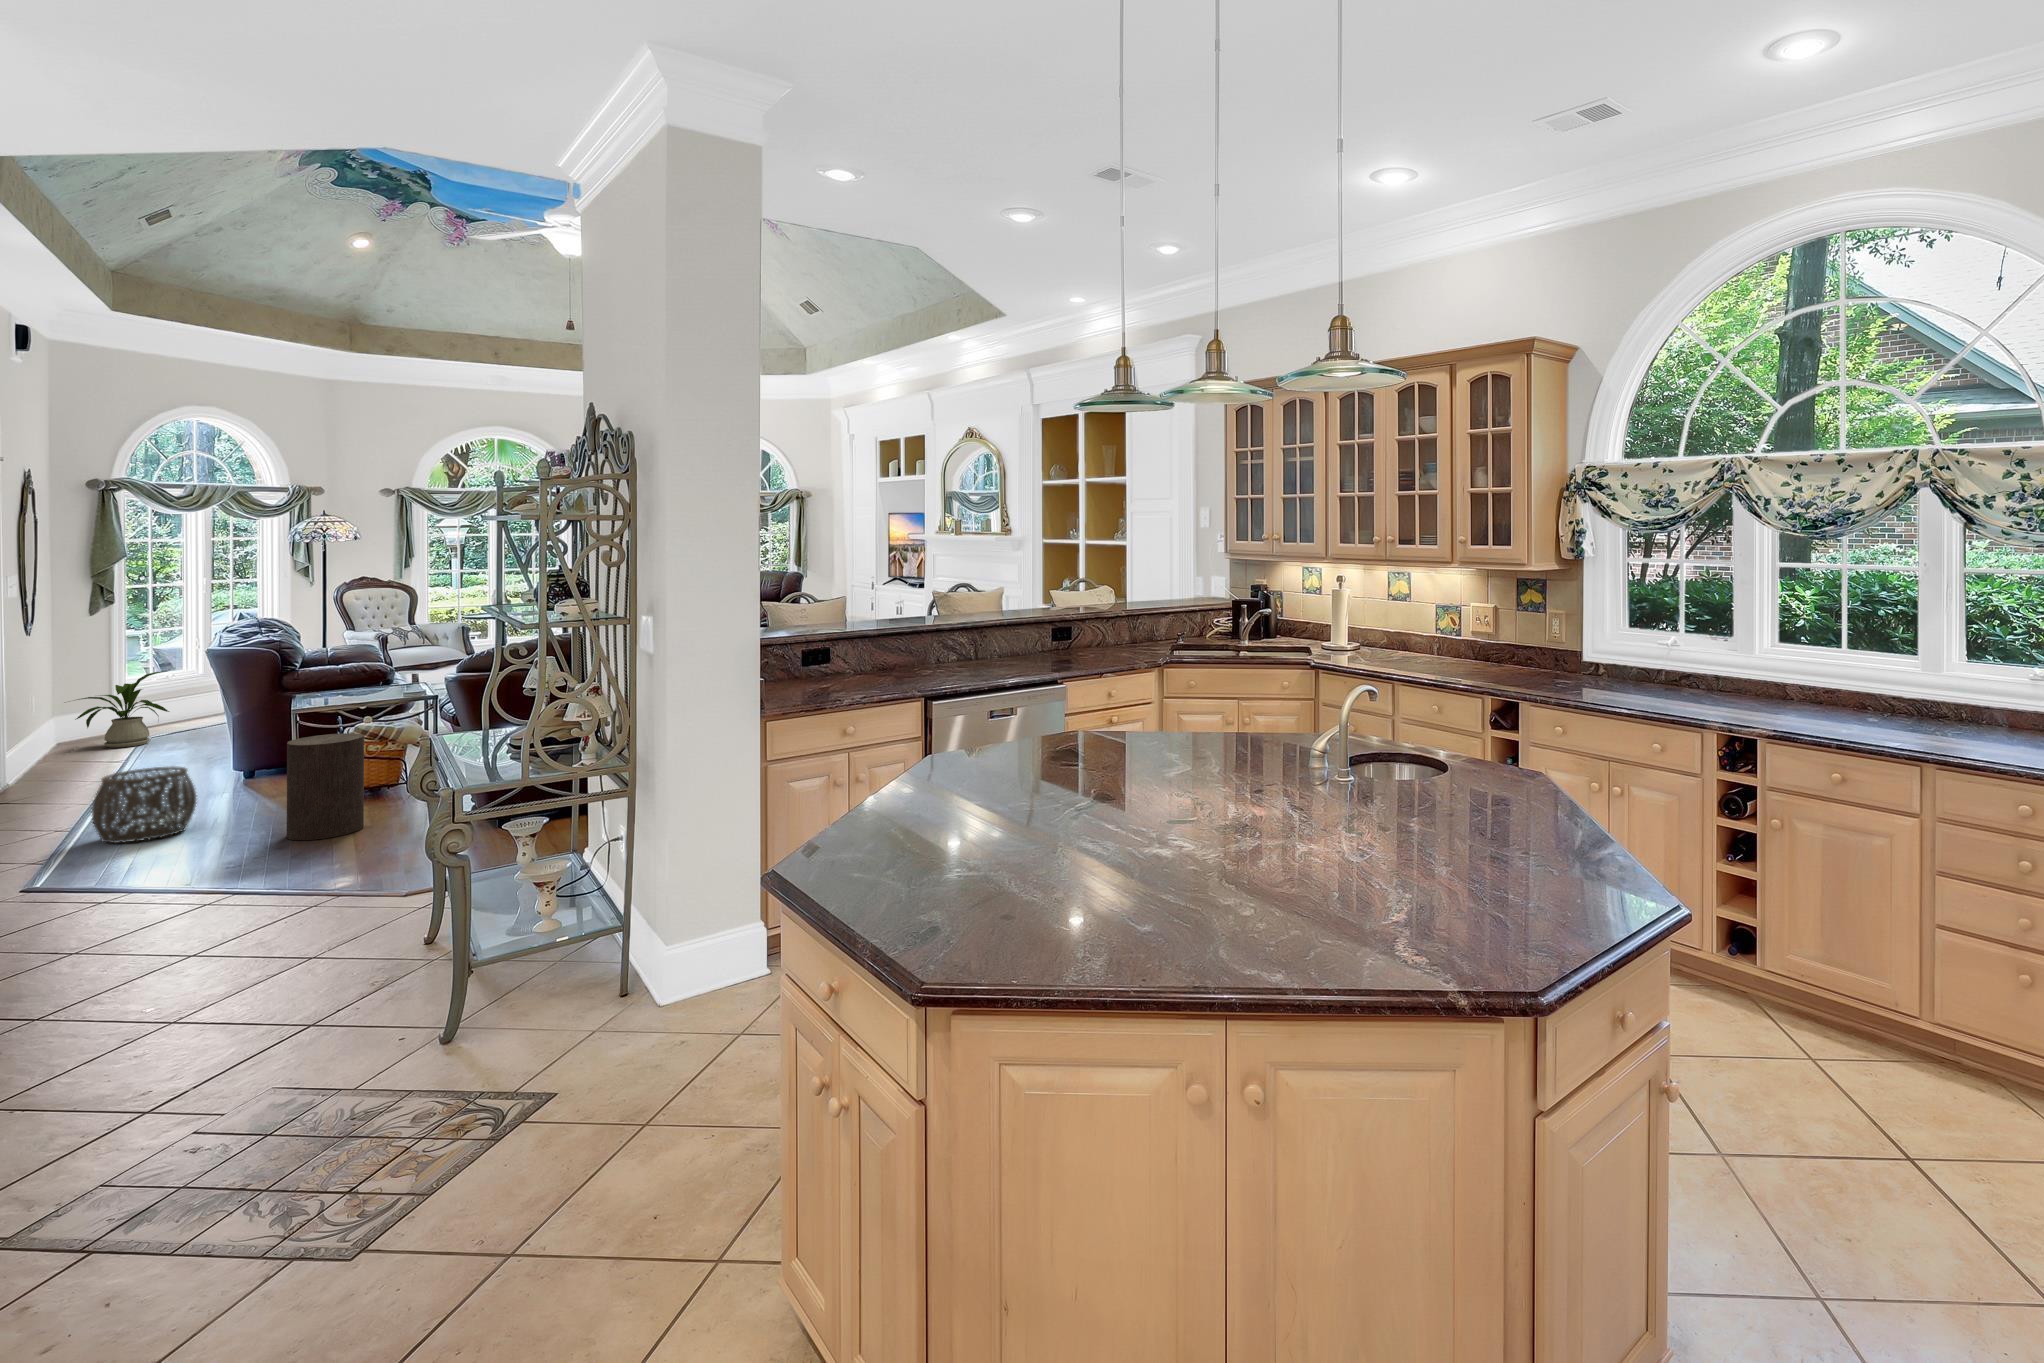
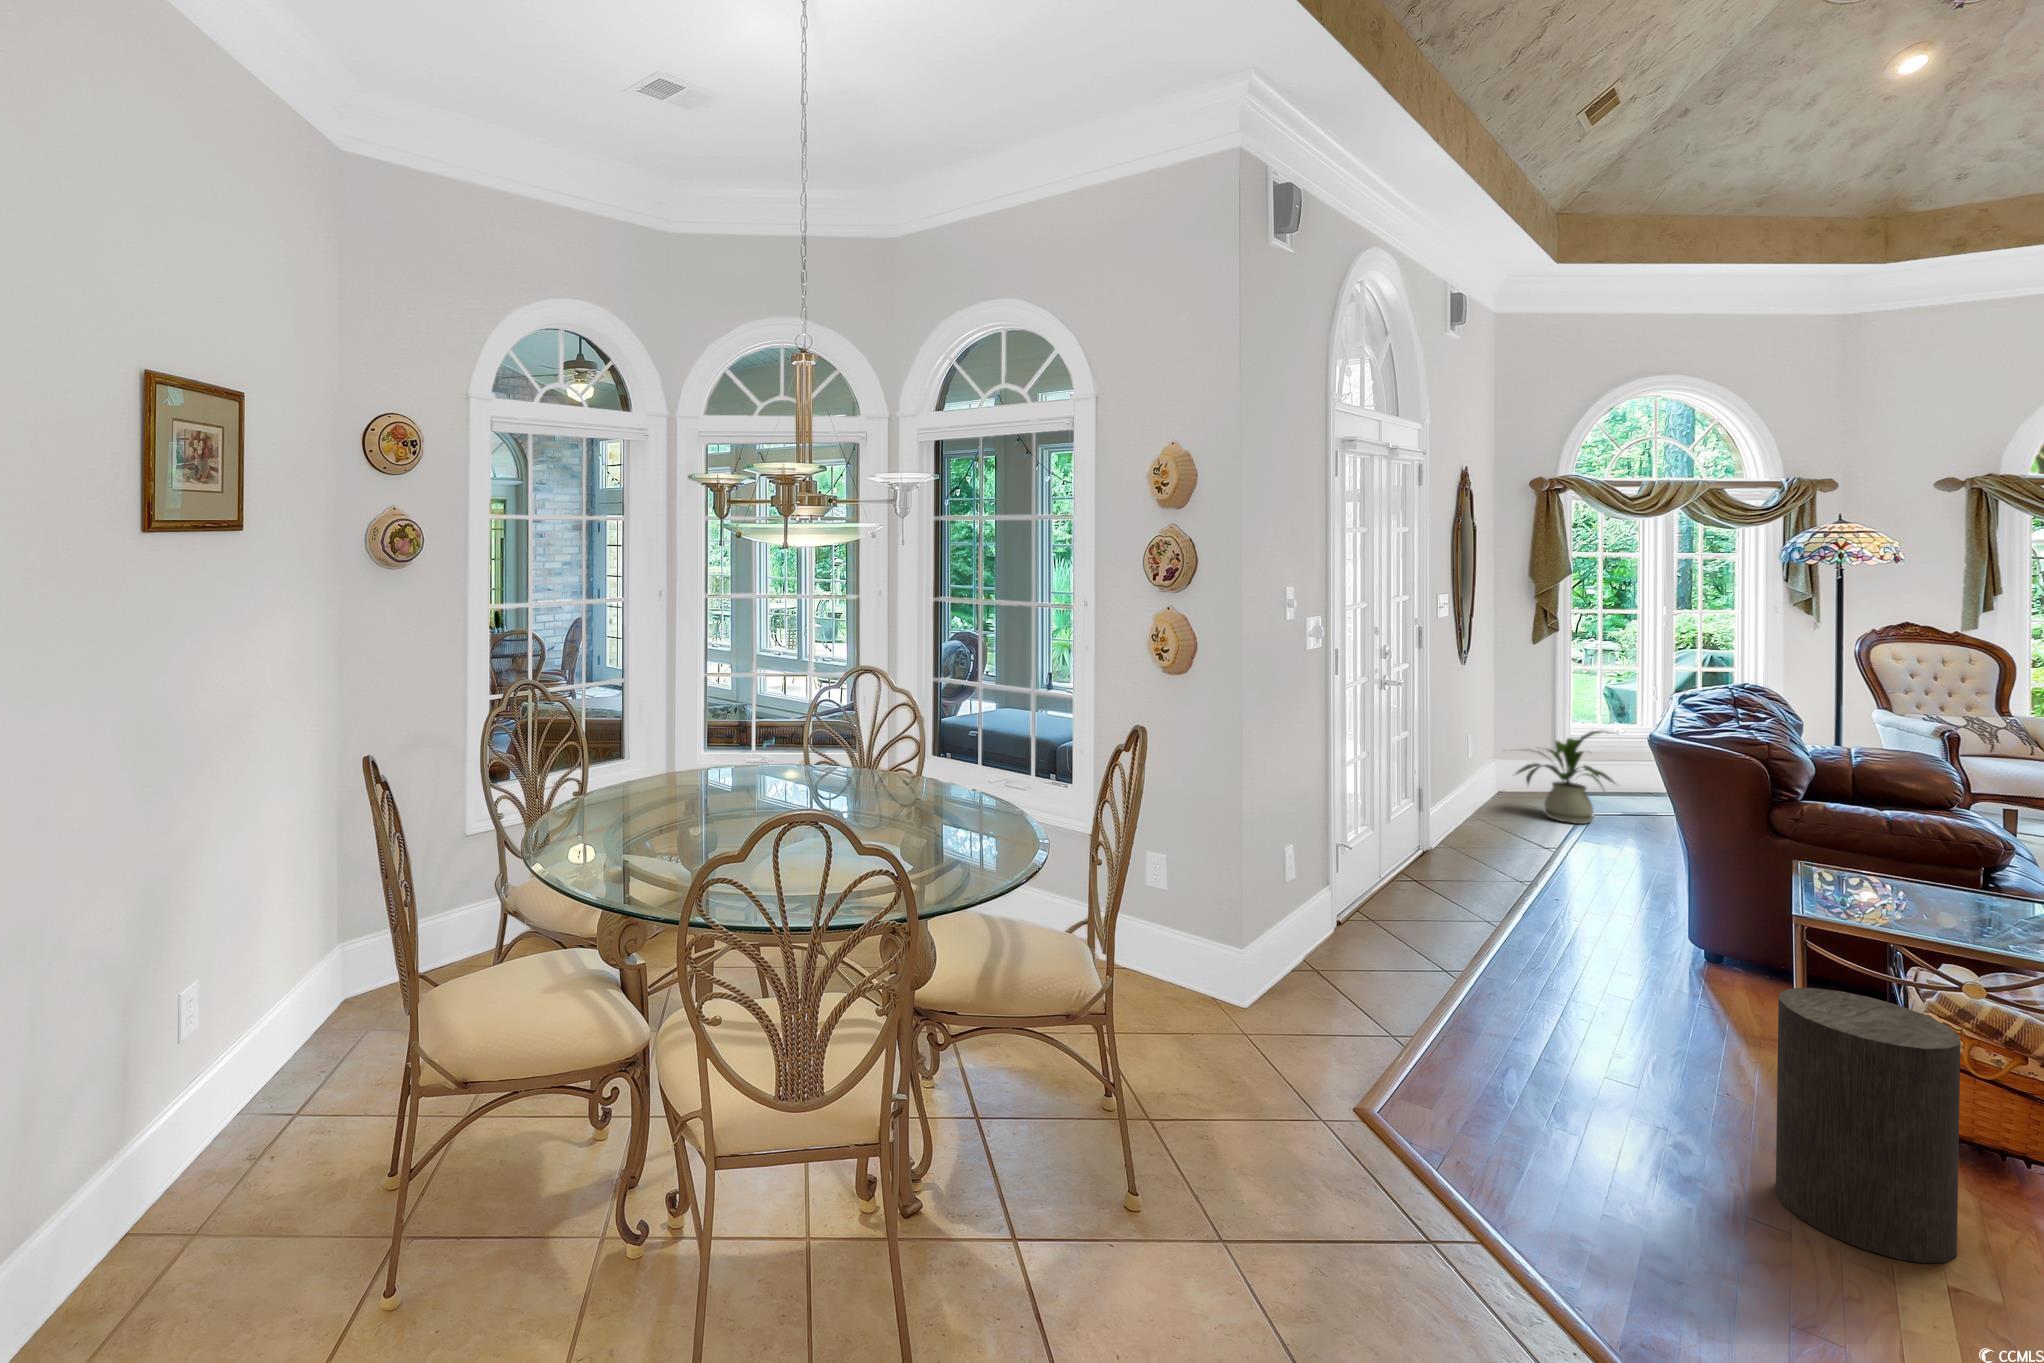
woven basket: present [91,766,197,843] -> none [1474,923,1623,1065]

